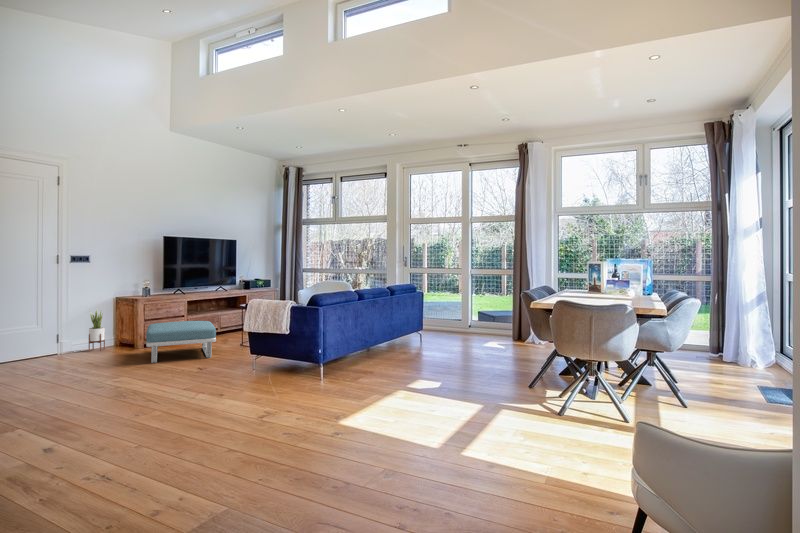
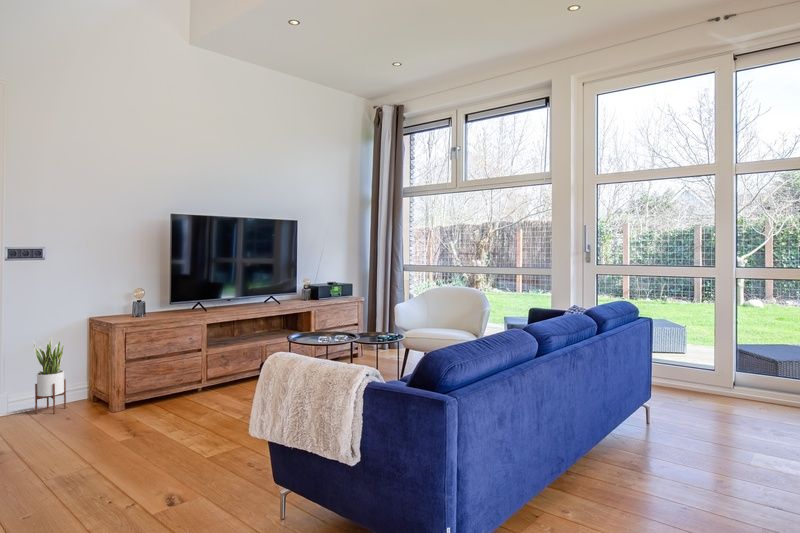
footstool: present [146,321,216,363] -> none [78,370,229,470]

